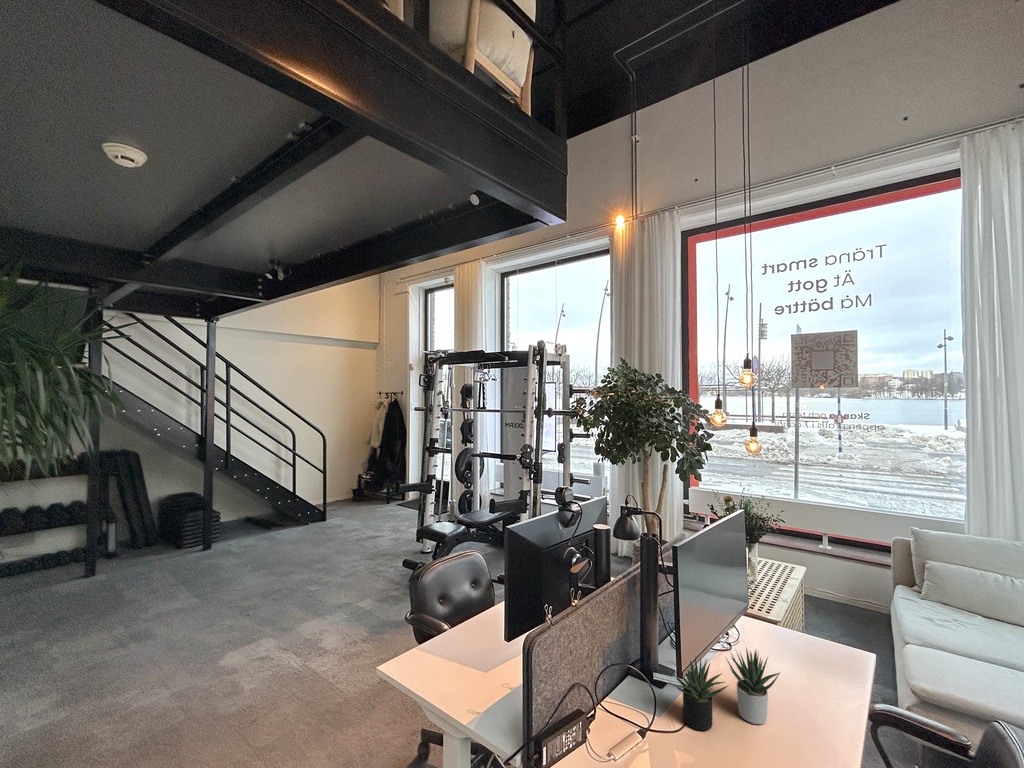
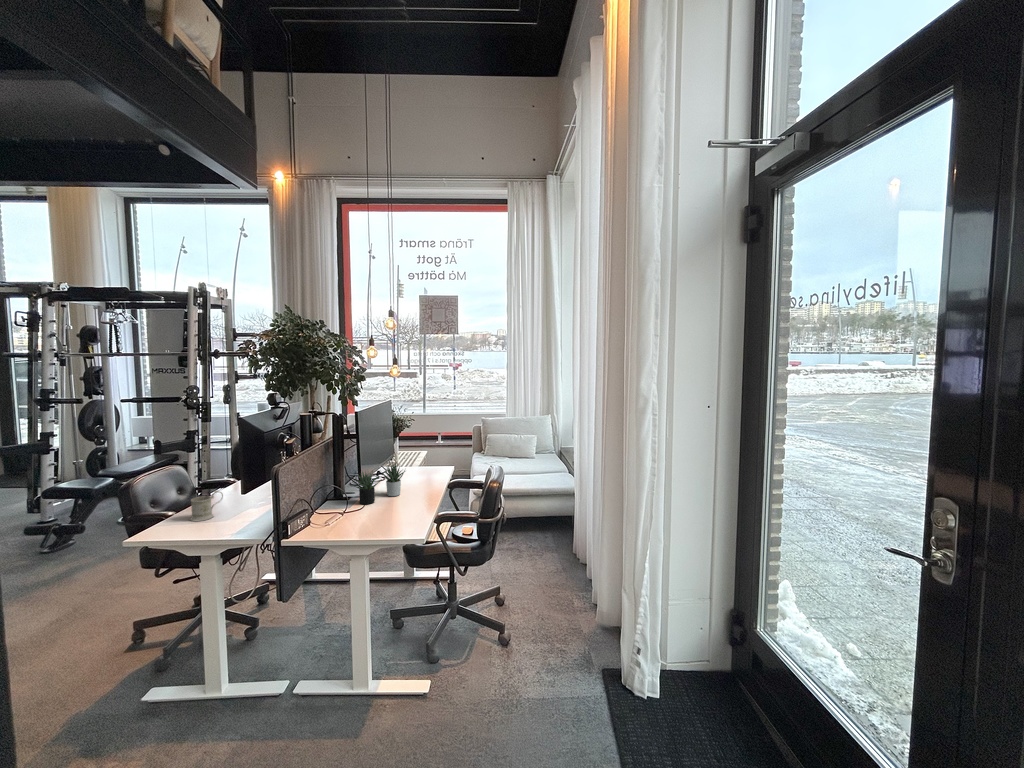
mug: none [451,619,491,663] -> present [190,491,223,521]

